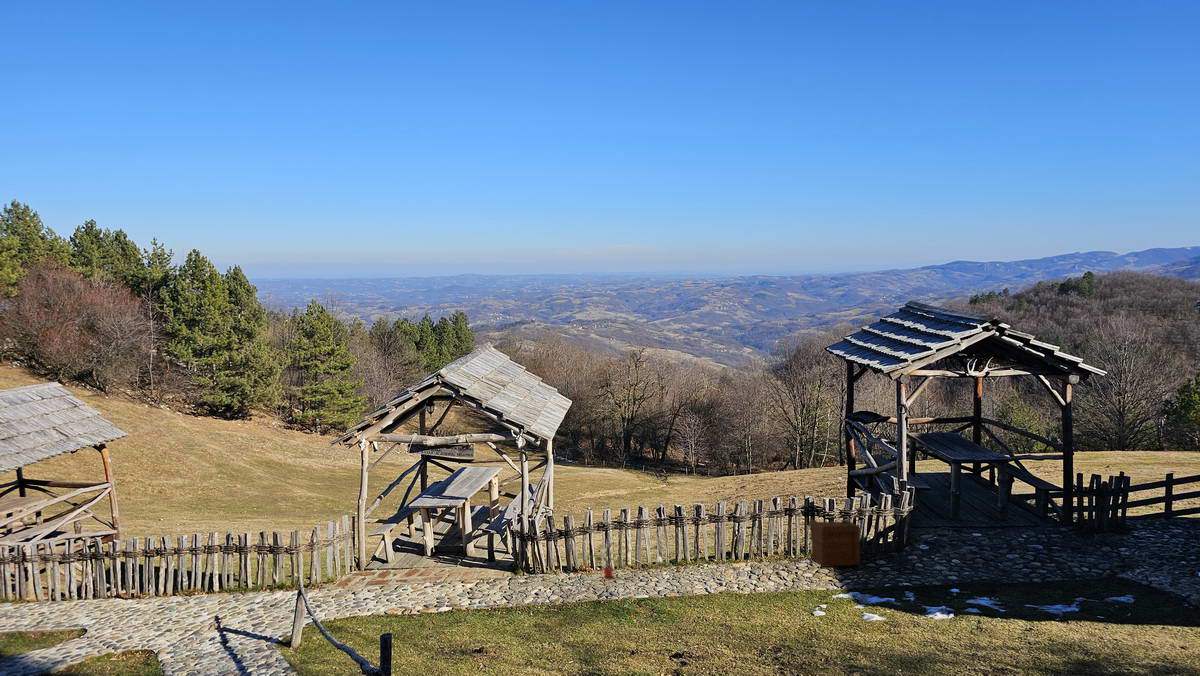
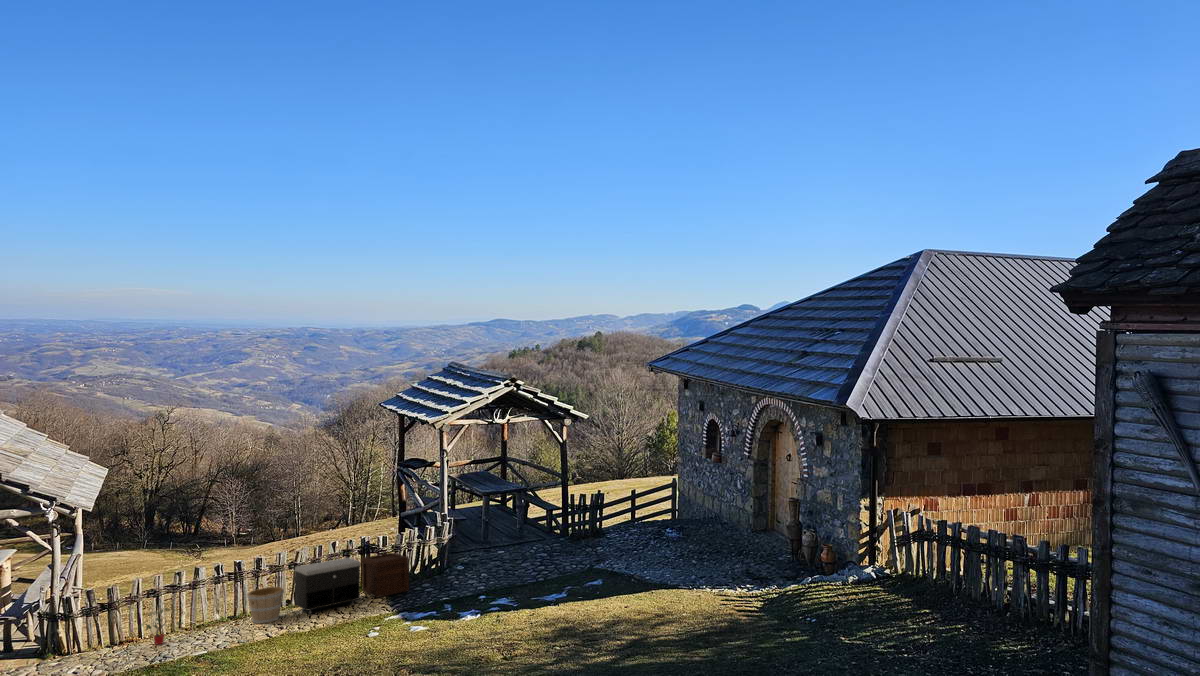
storage bench: none [735,517,804,572] -> present [295,558,361,614]
wooden bucket: none [687,536,724,574] -> present [247,586,284,624]

